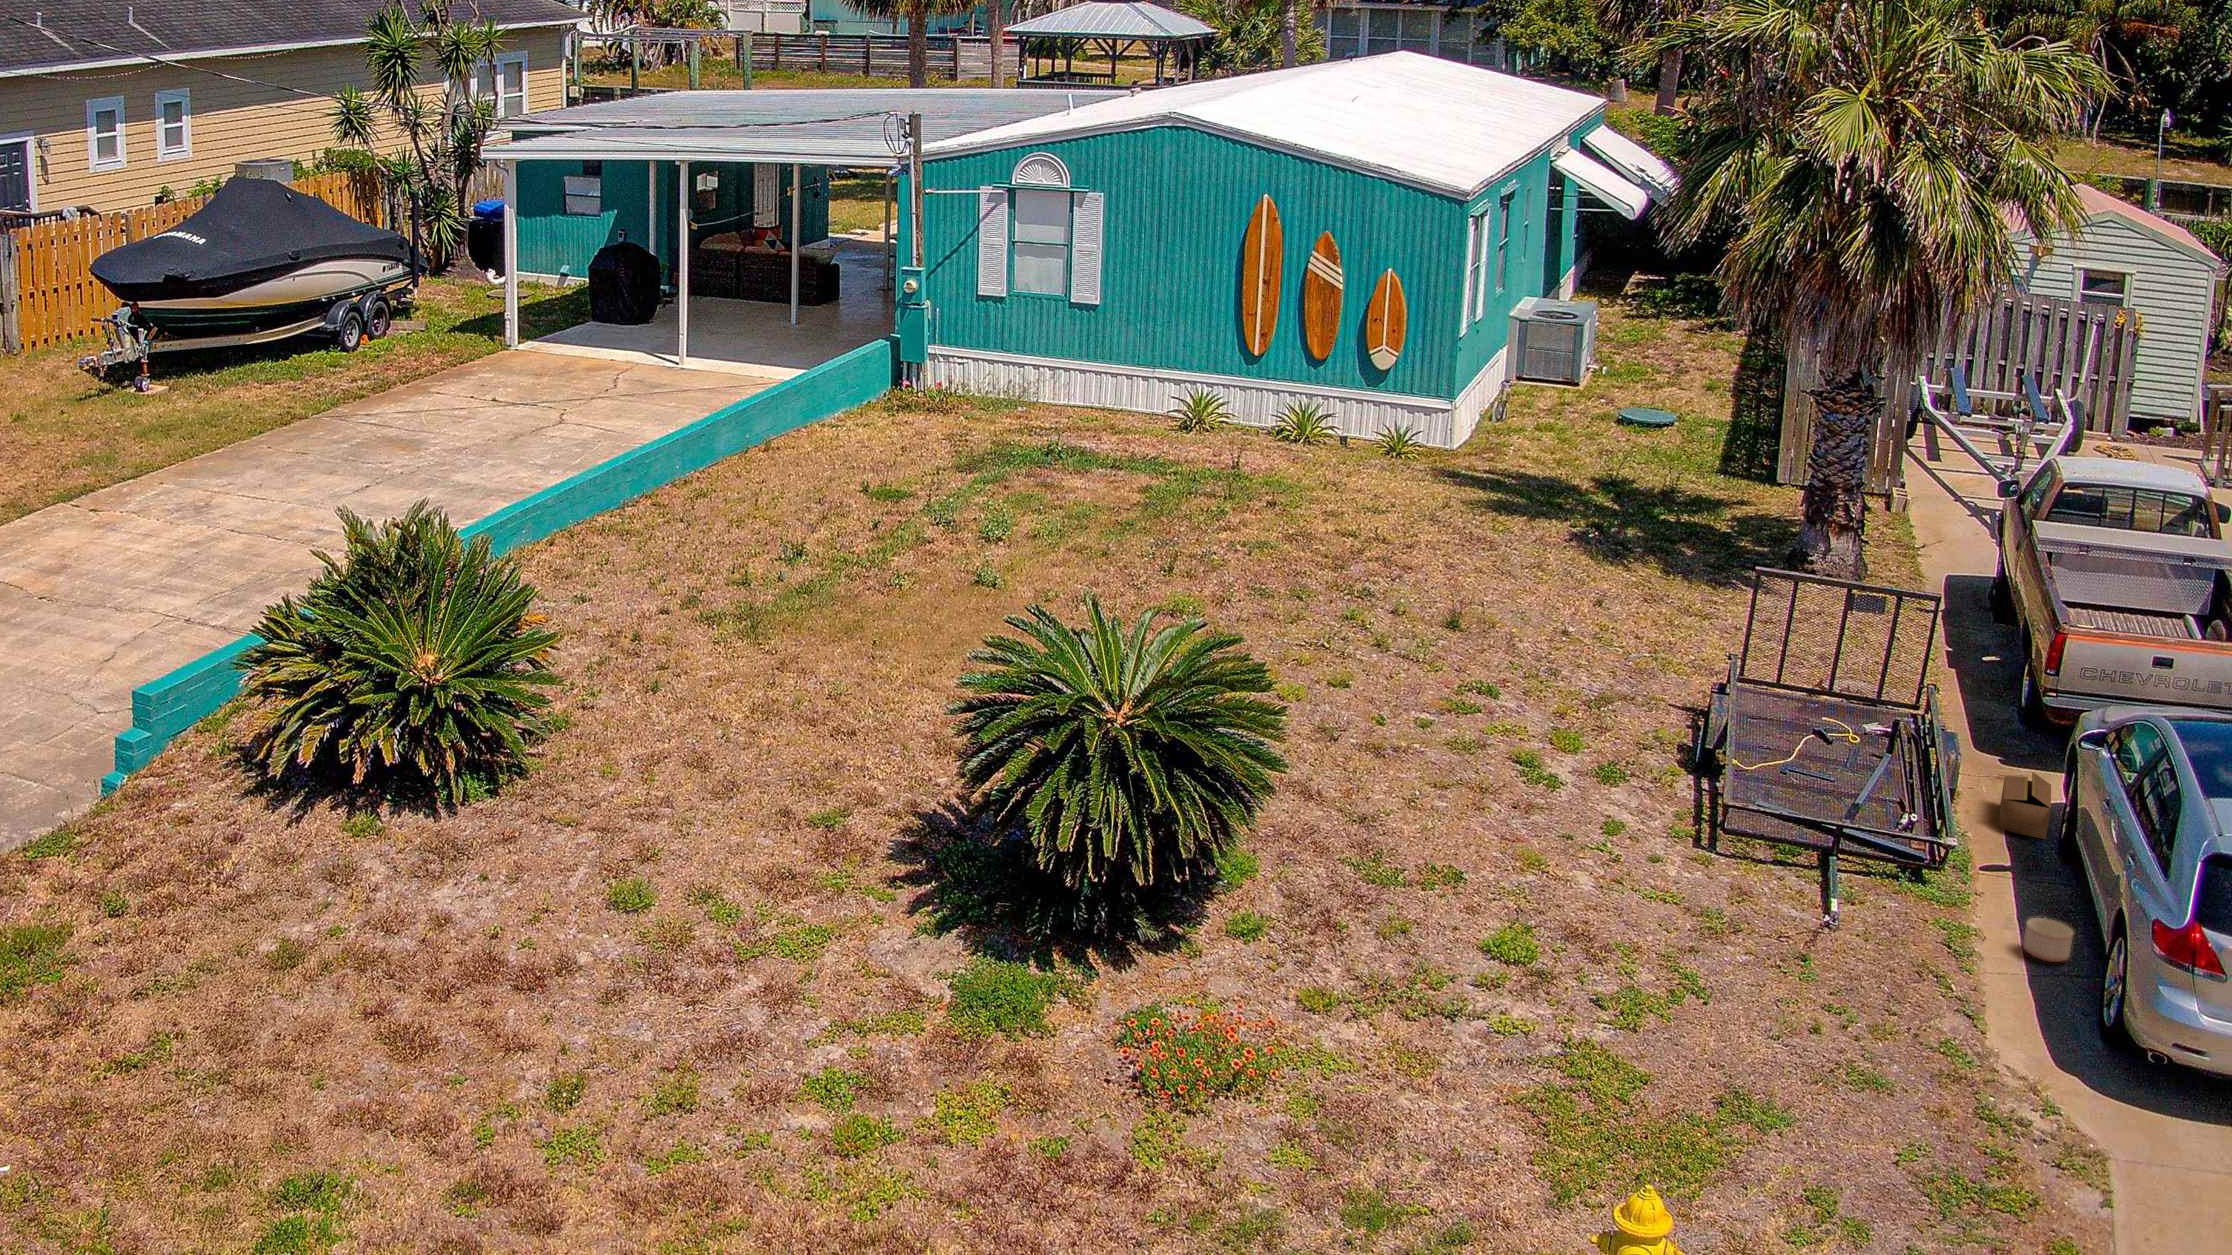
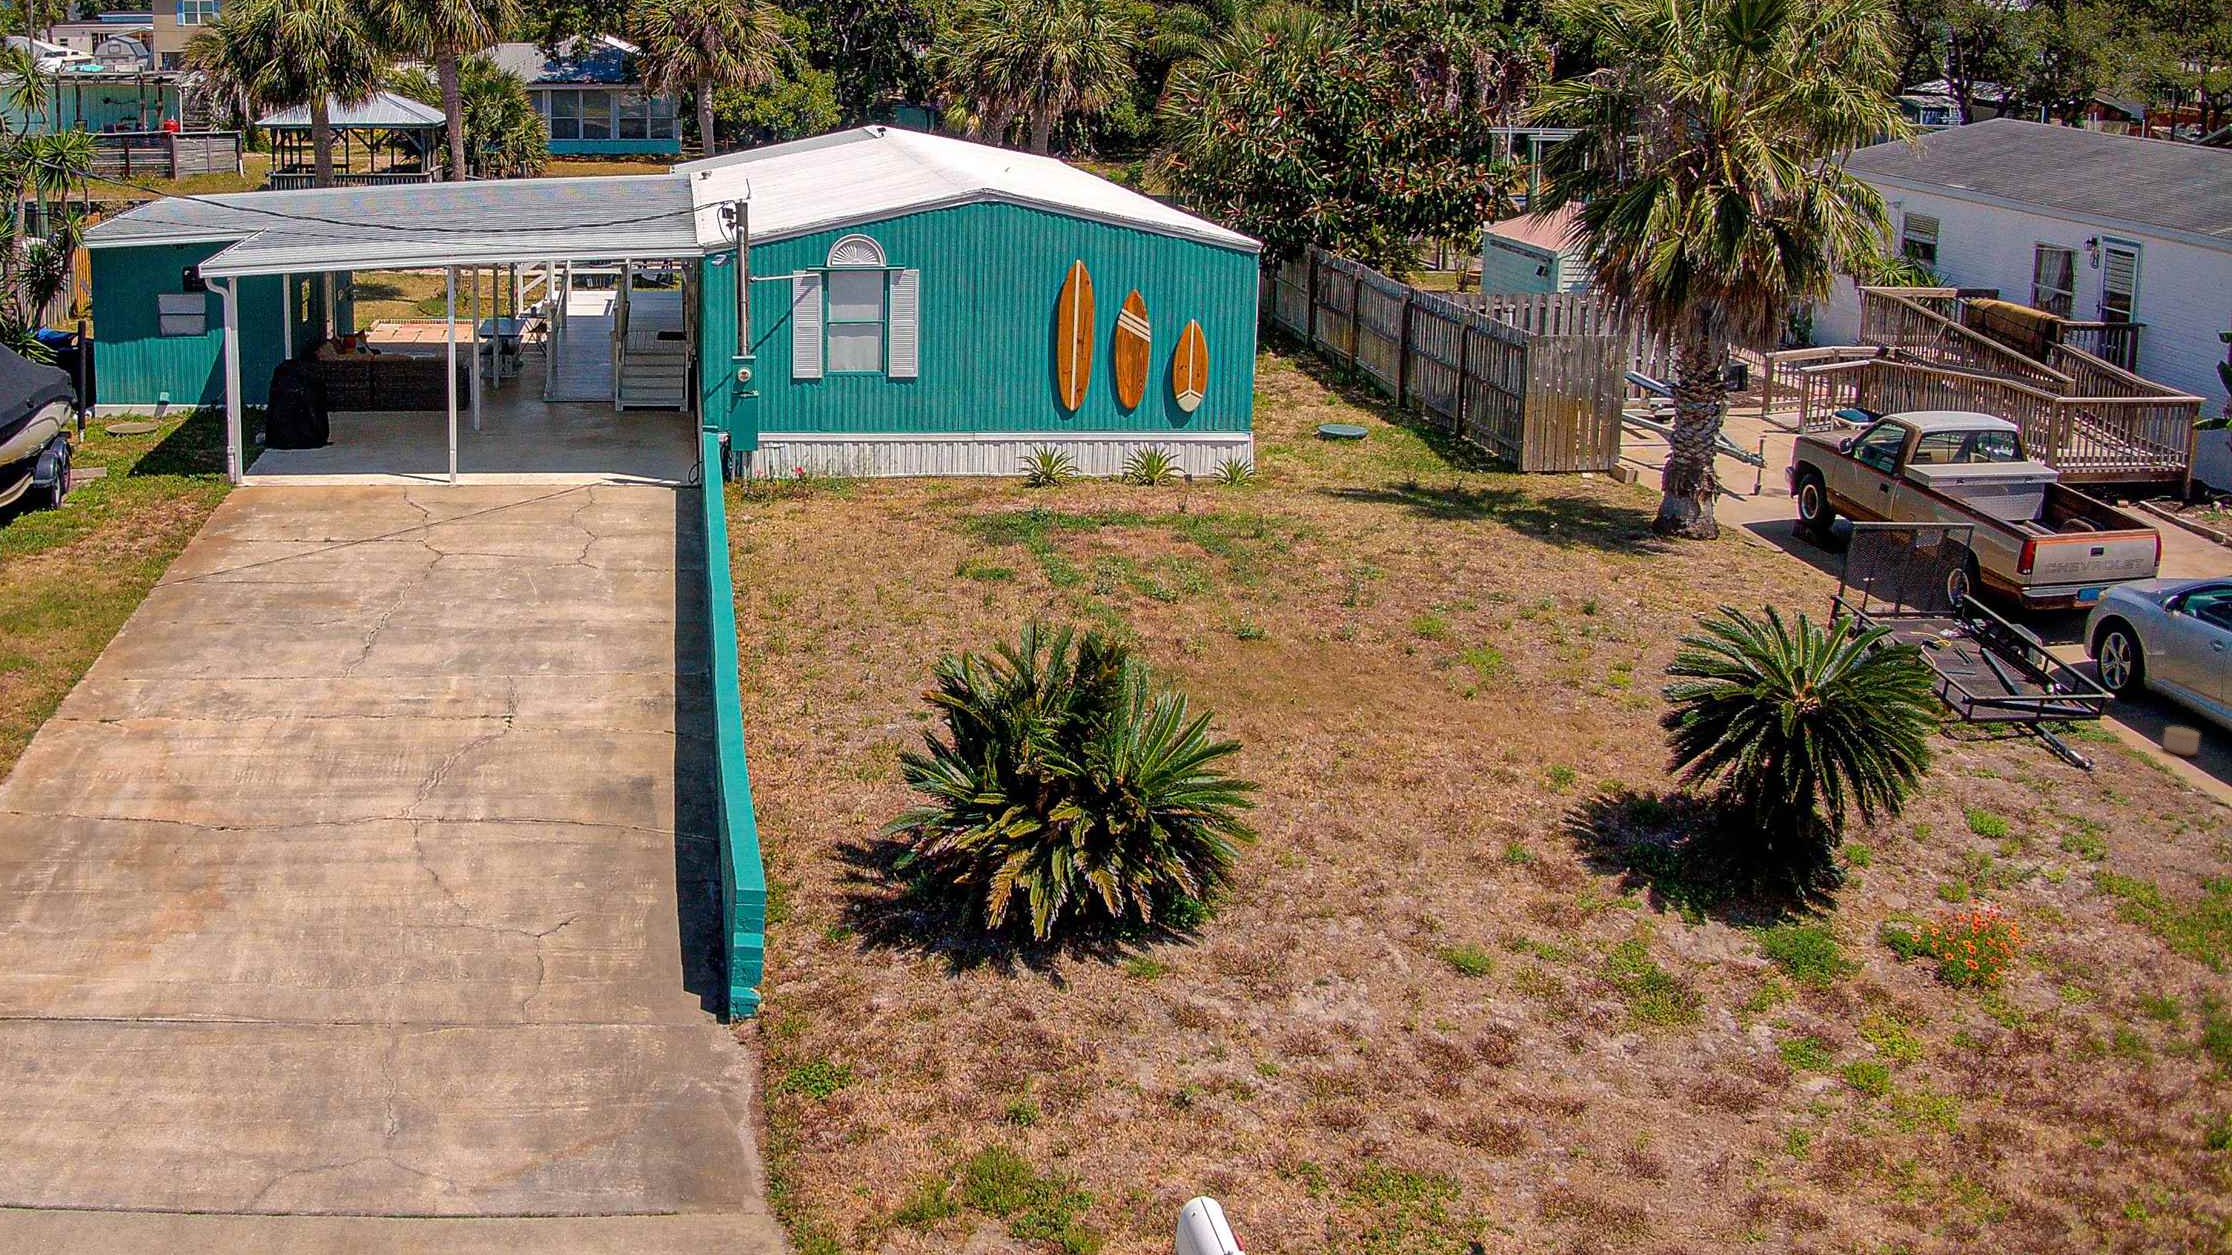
cardboard box: present [1999,772,2051,839] -> none [1985,637,2045,682]

